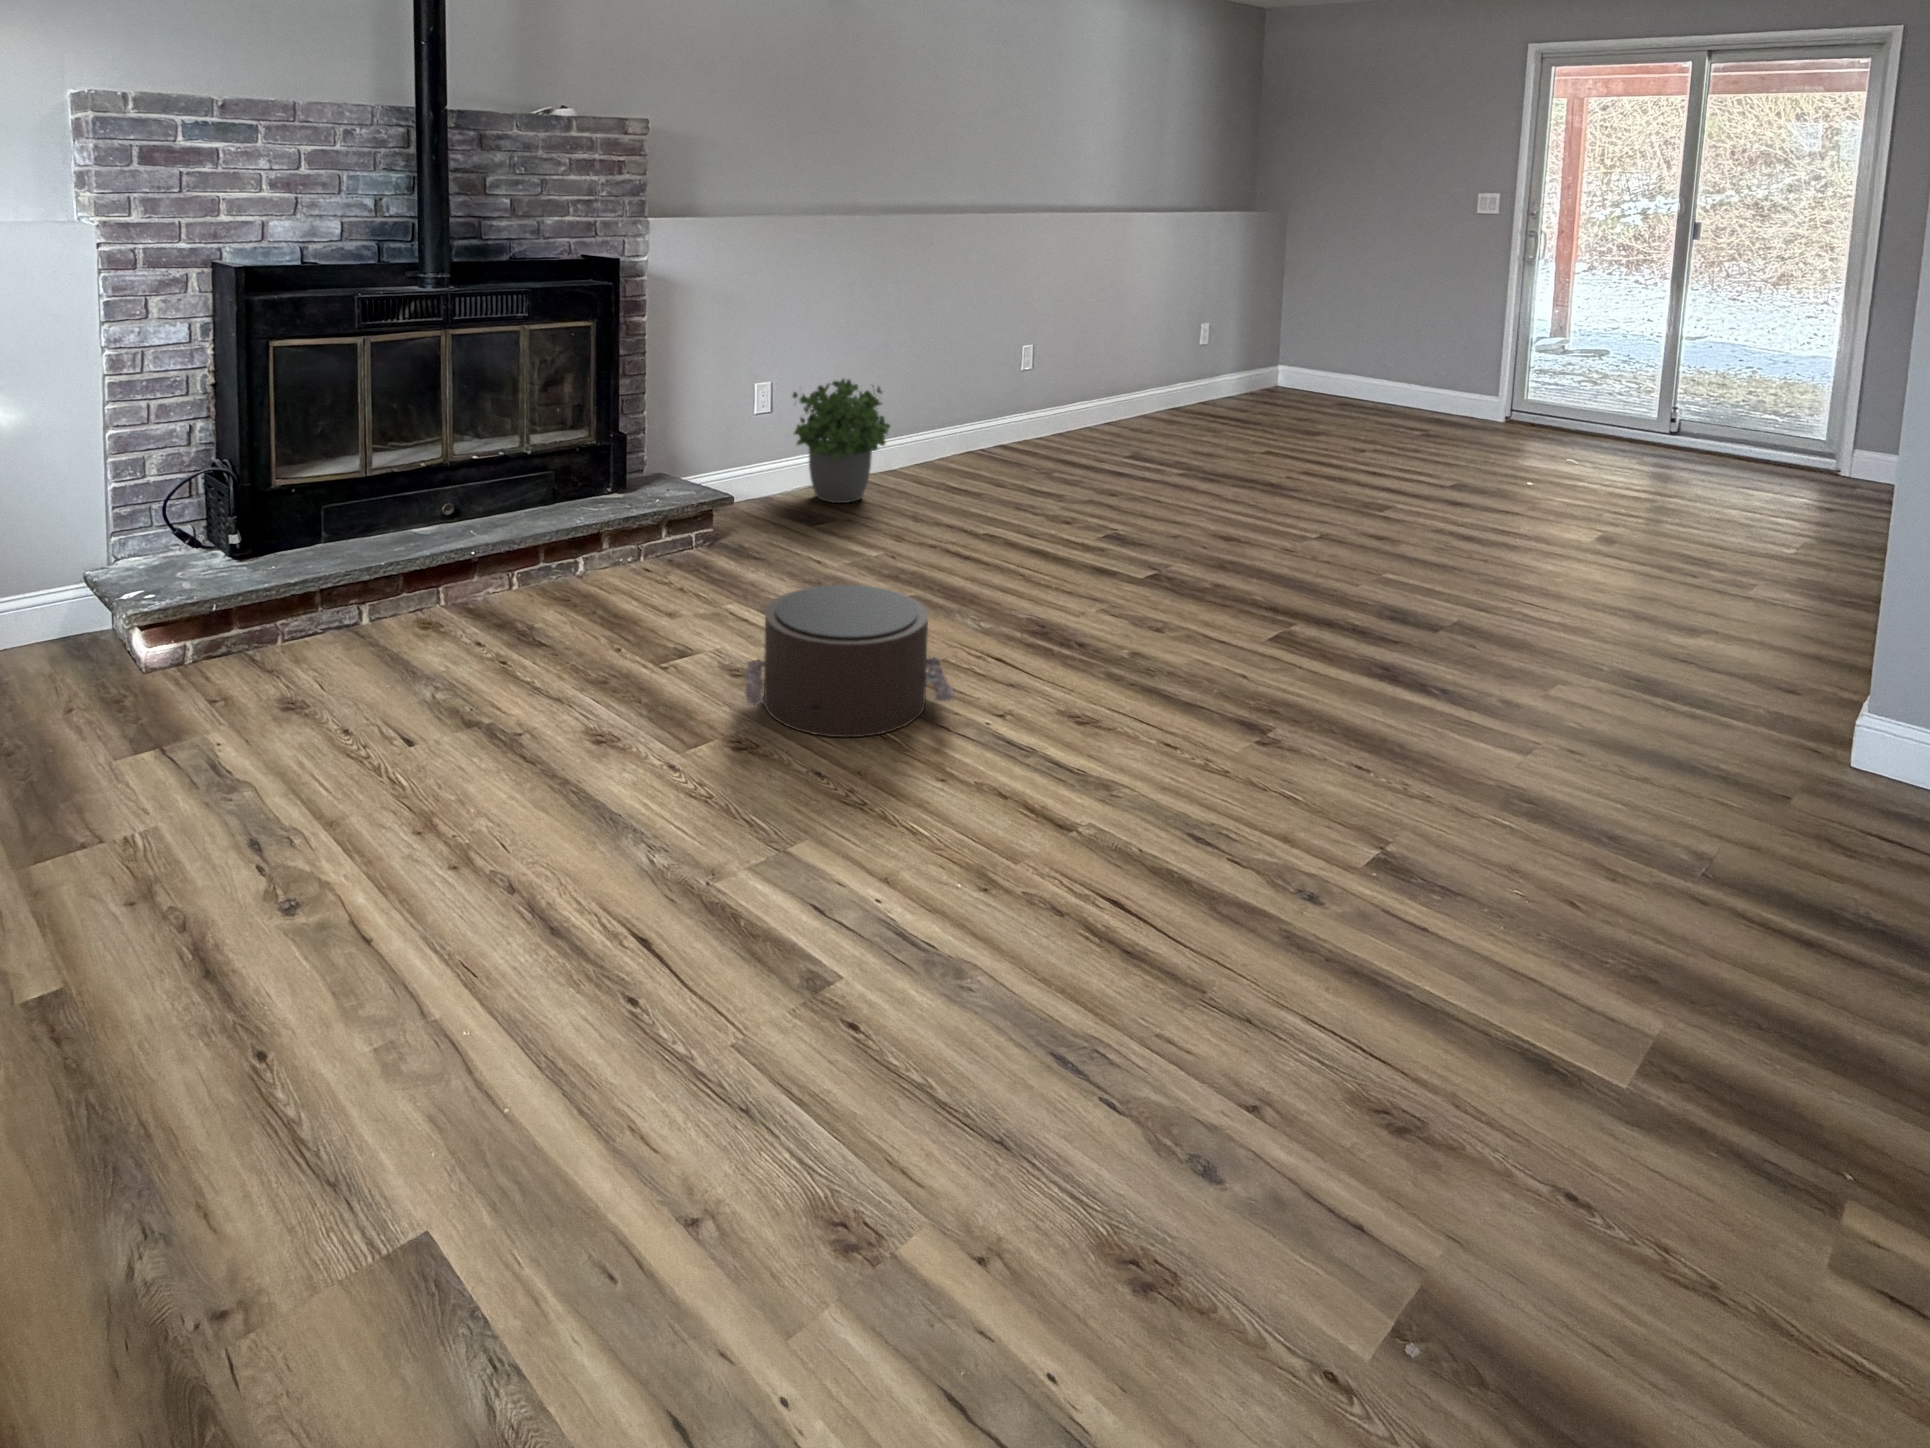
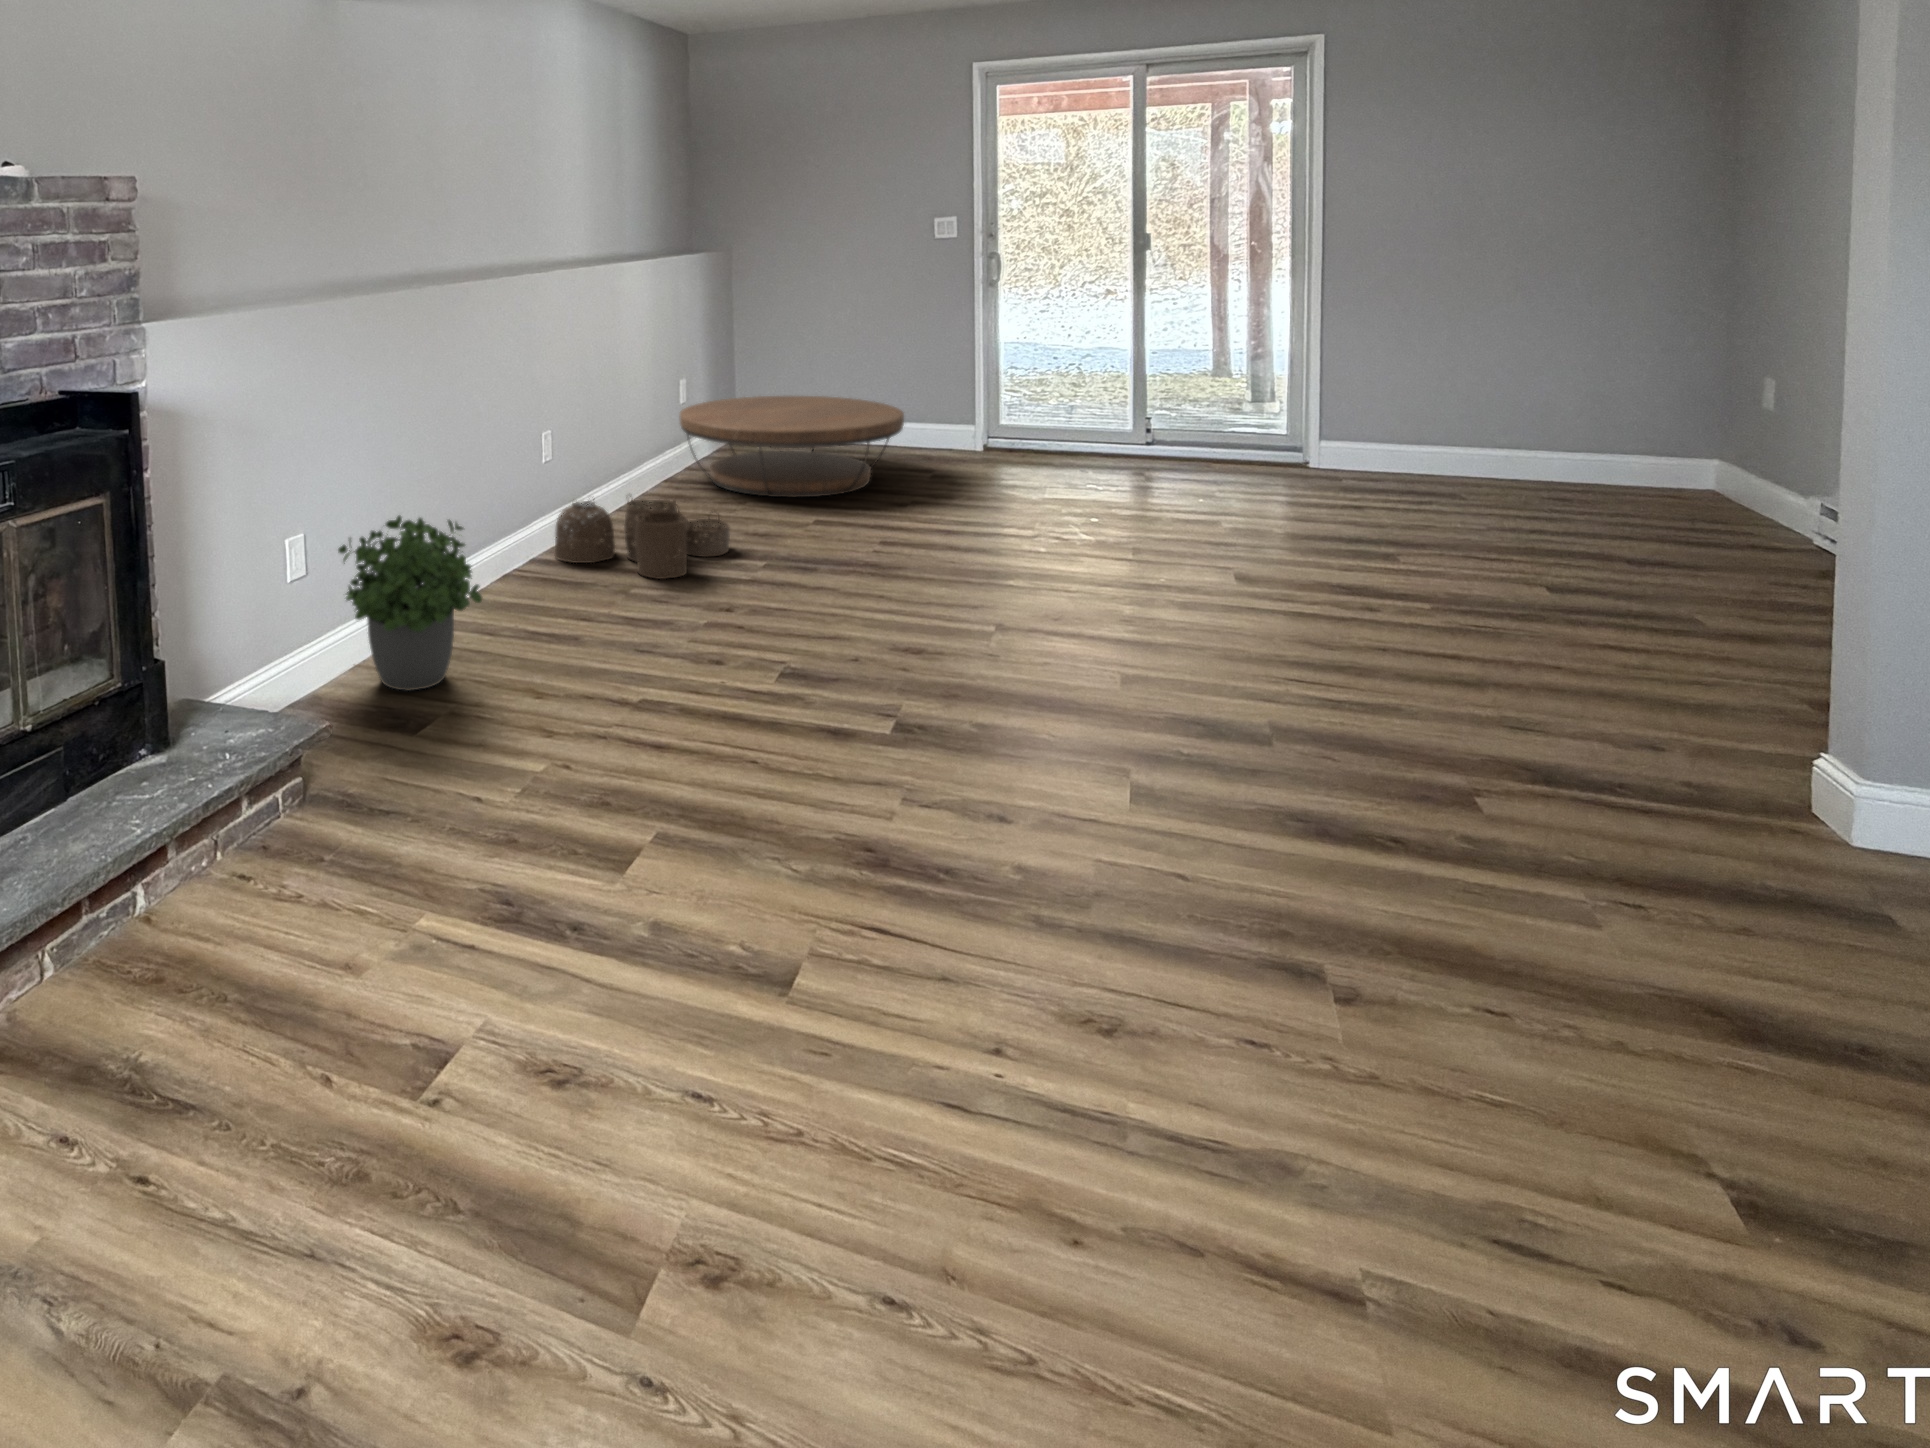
coffee table: none [1185,345,1393,435] -> present [680,396,904,497]
woven basket: none [1018,400,1166,469] -> present [554,496,730,579]
pouf: present [744,585,954,737] -> none [603,877,967,1194]

